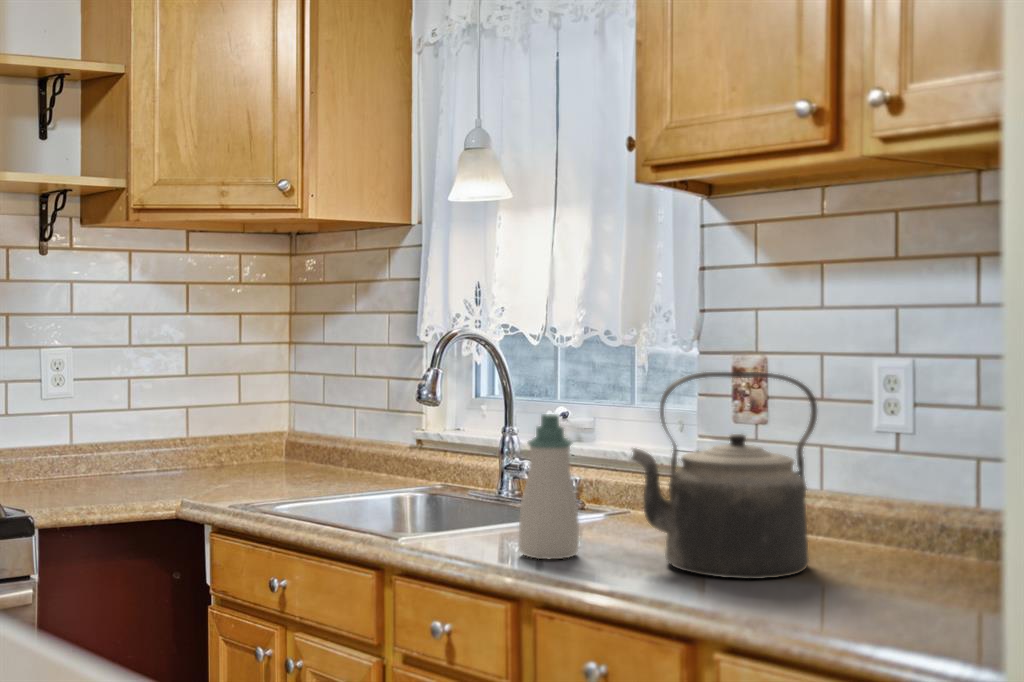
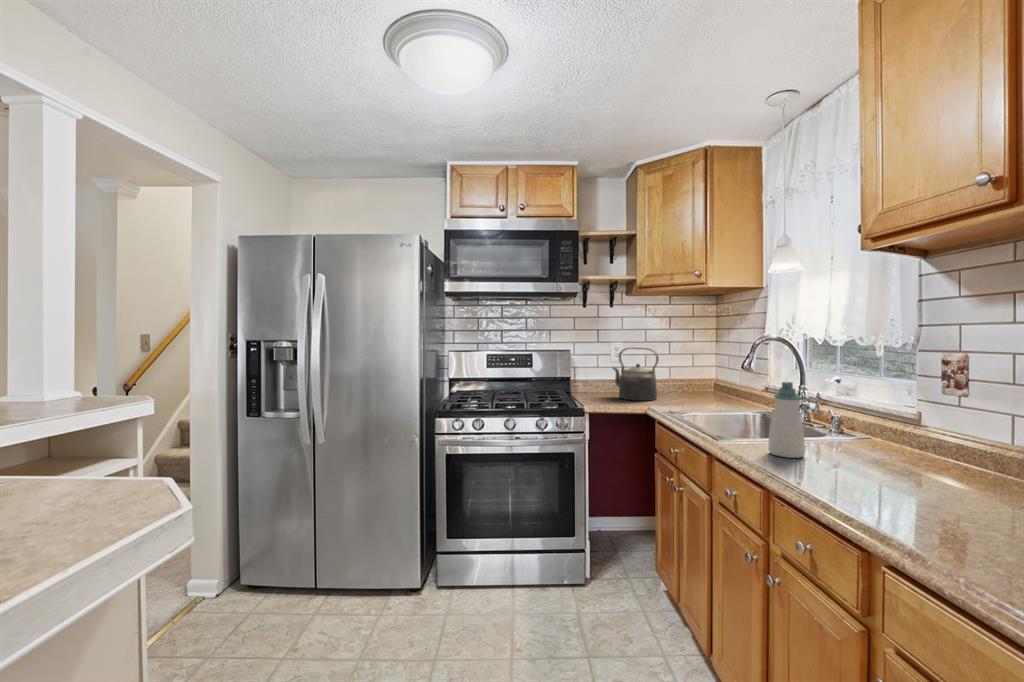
kettle: present [632,372,817,579] -> present [613,348,659,401]

